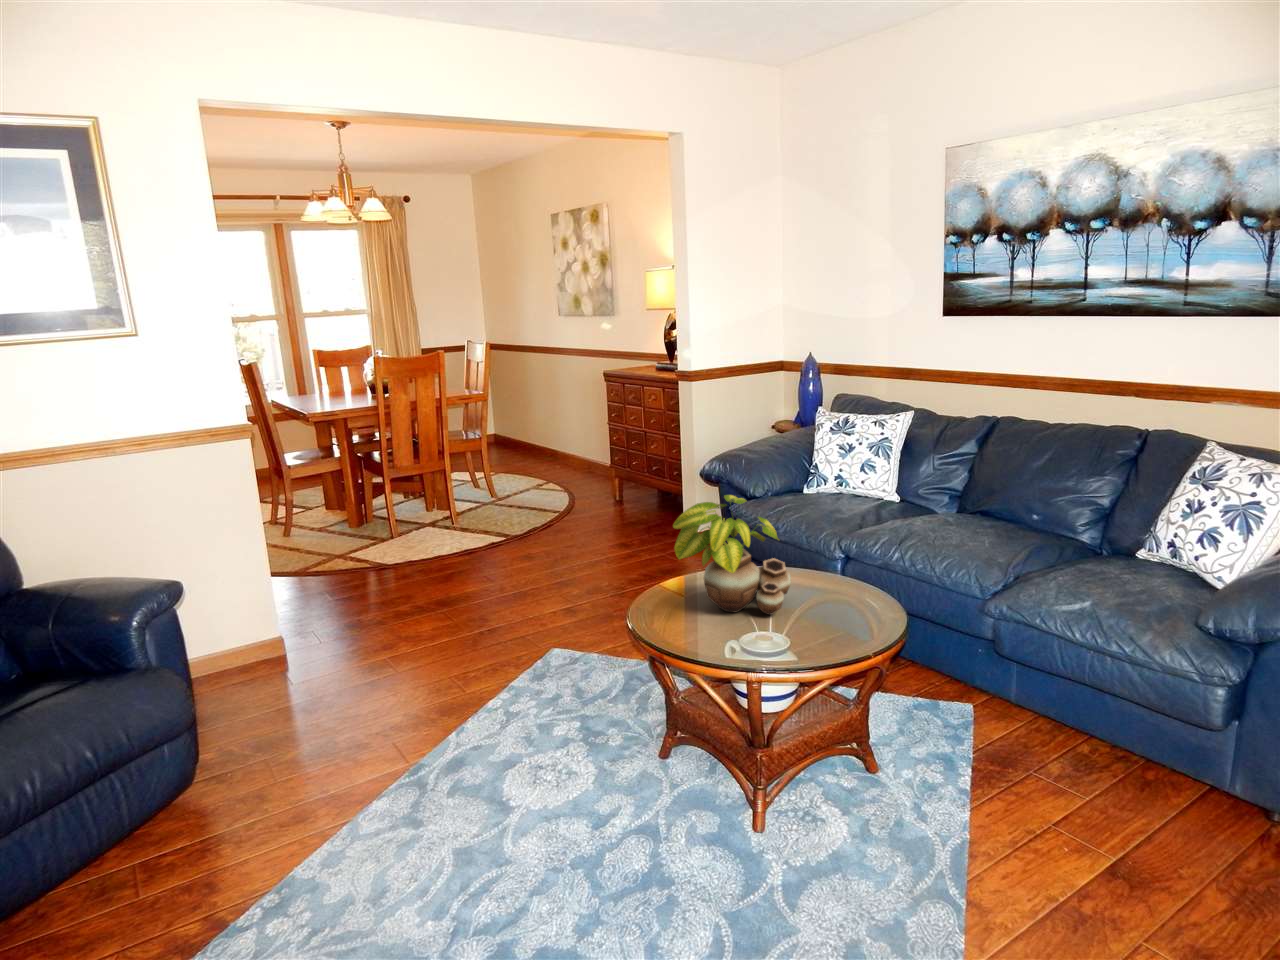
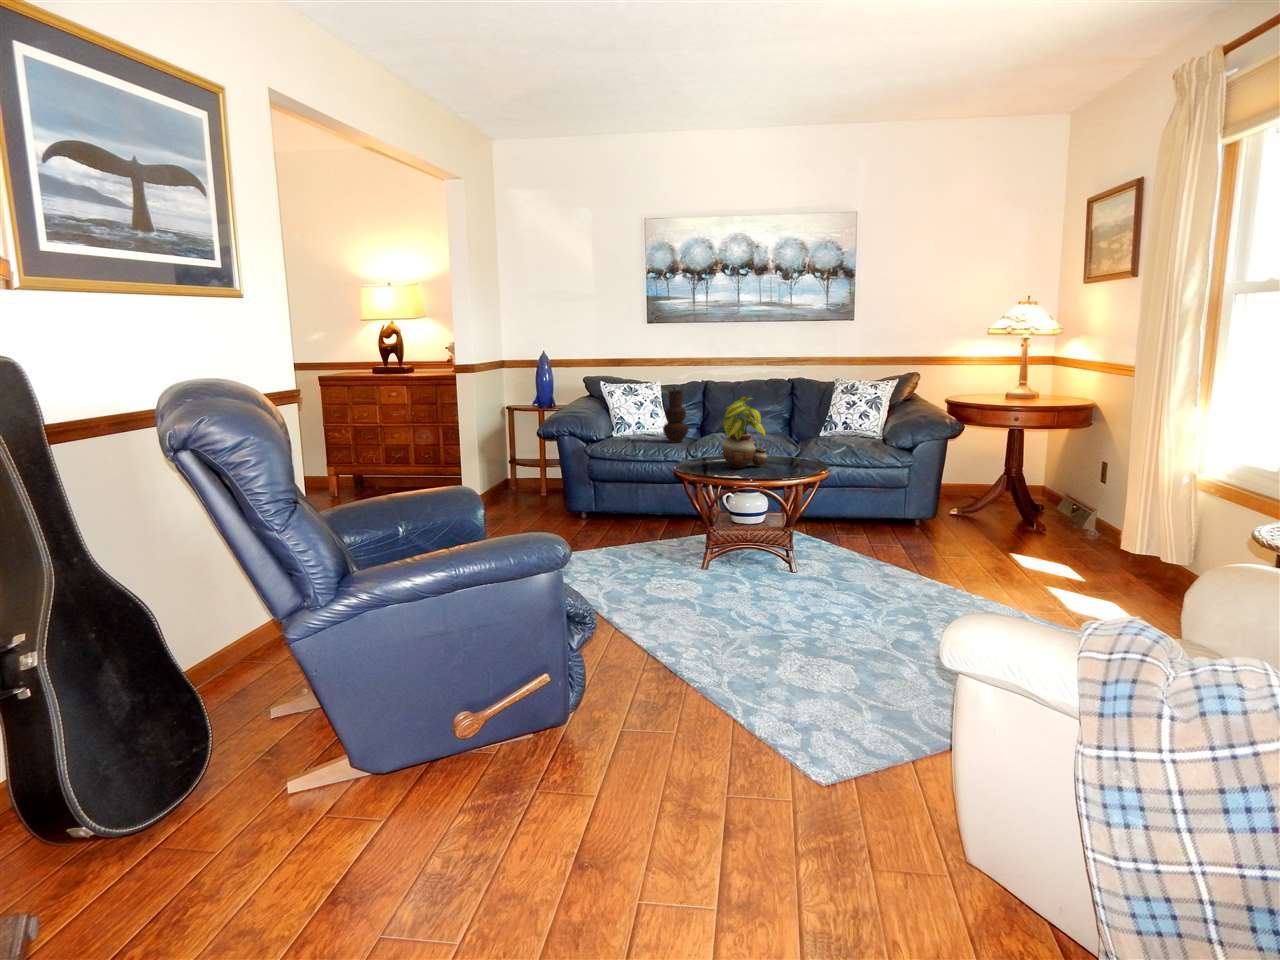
vase: none [818,440,861,524] -> present [663,390,688,443]

